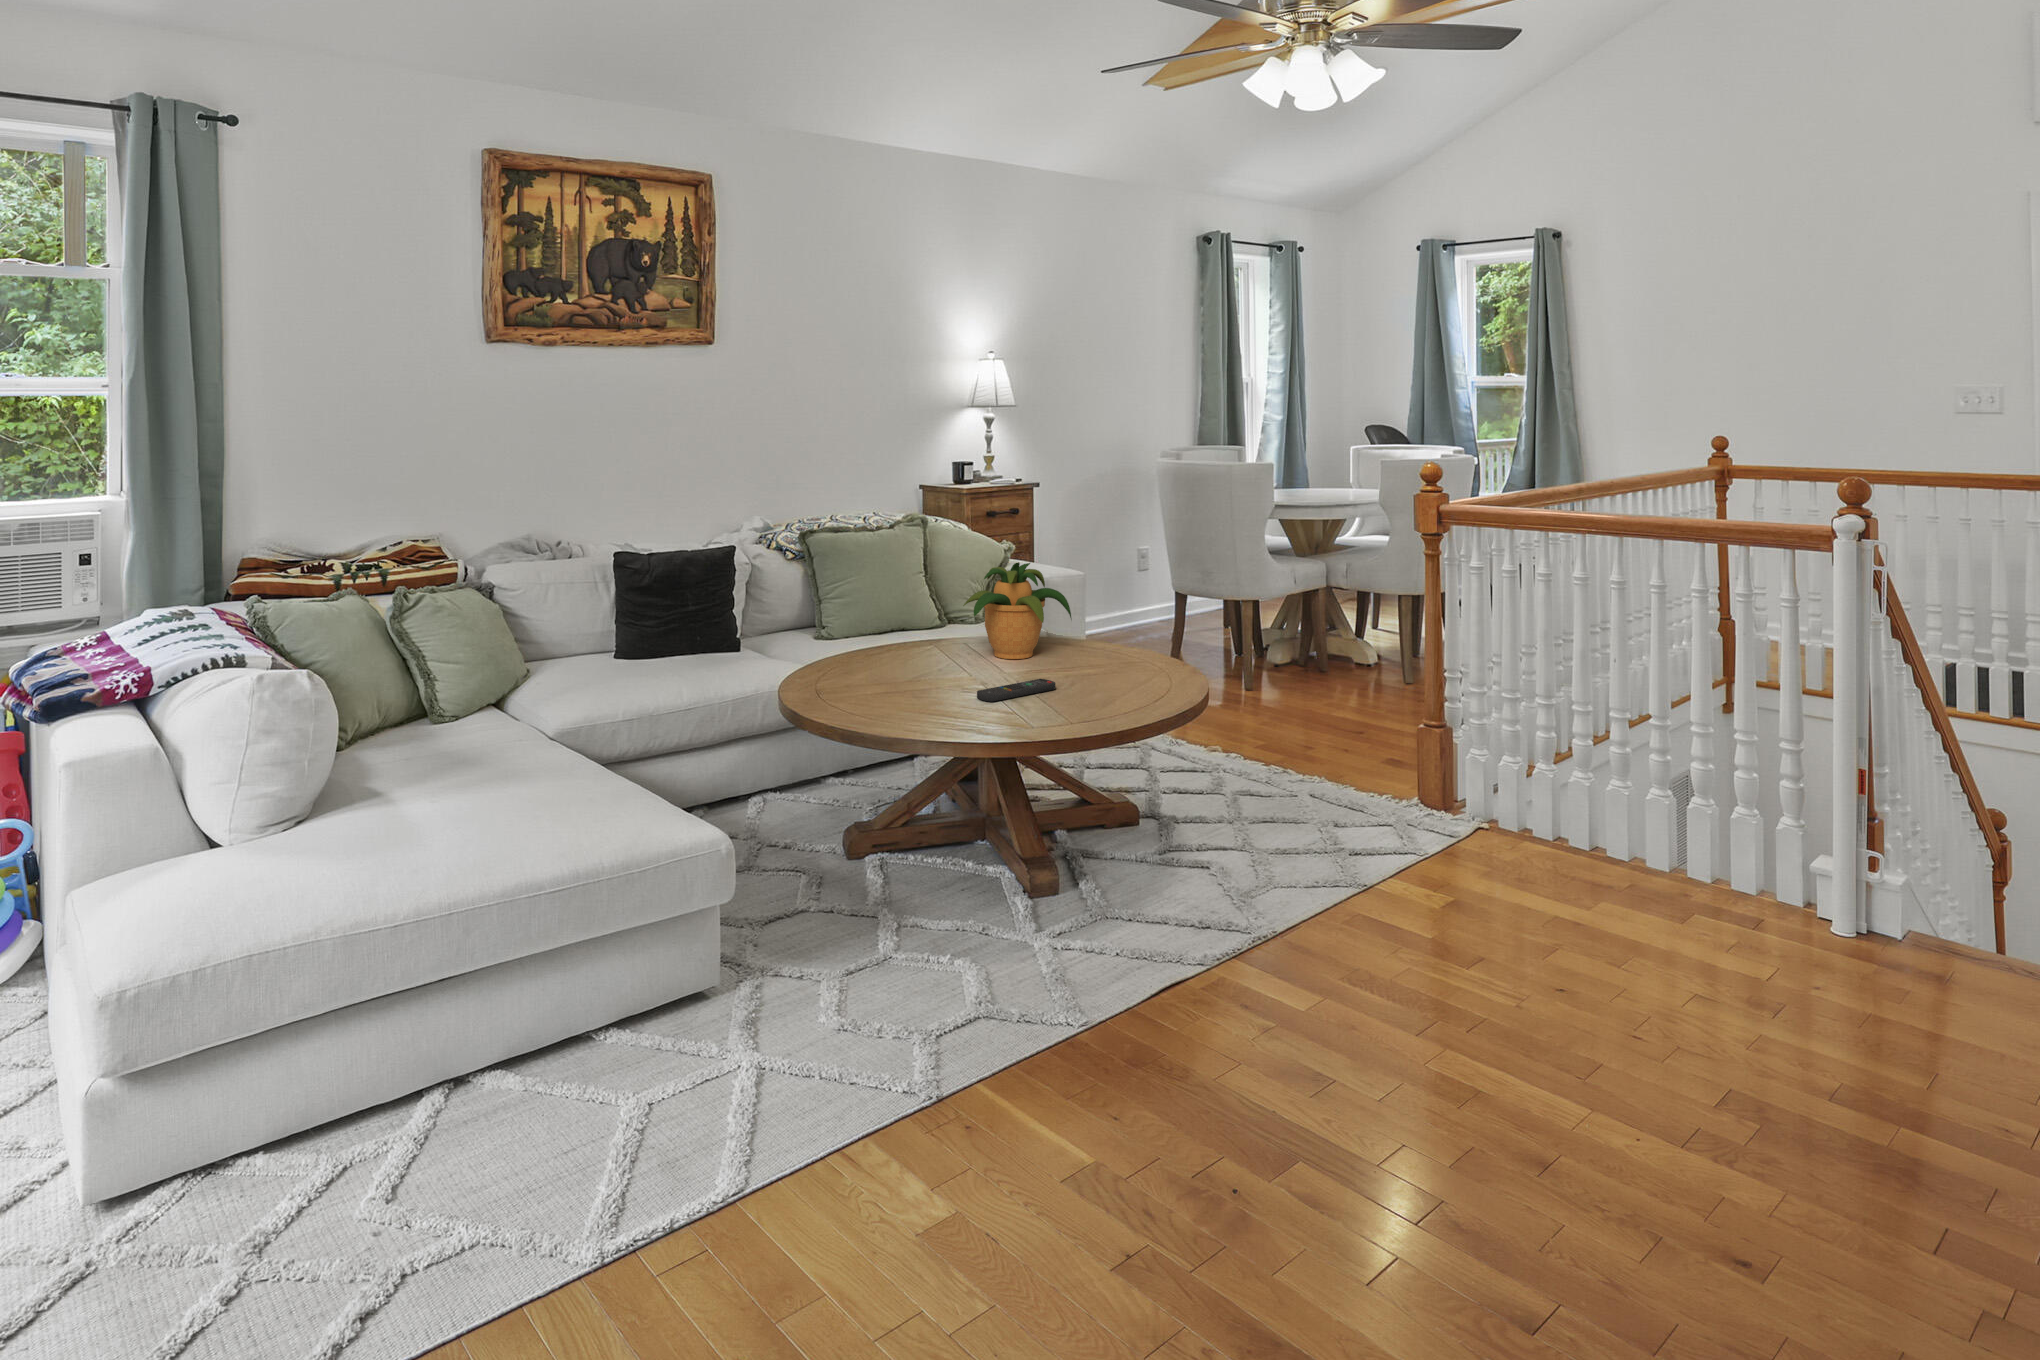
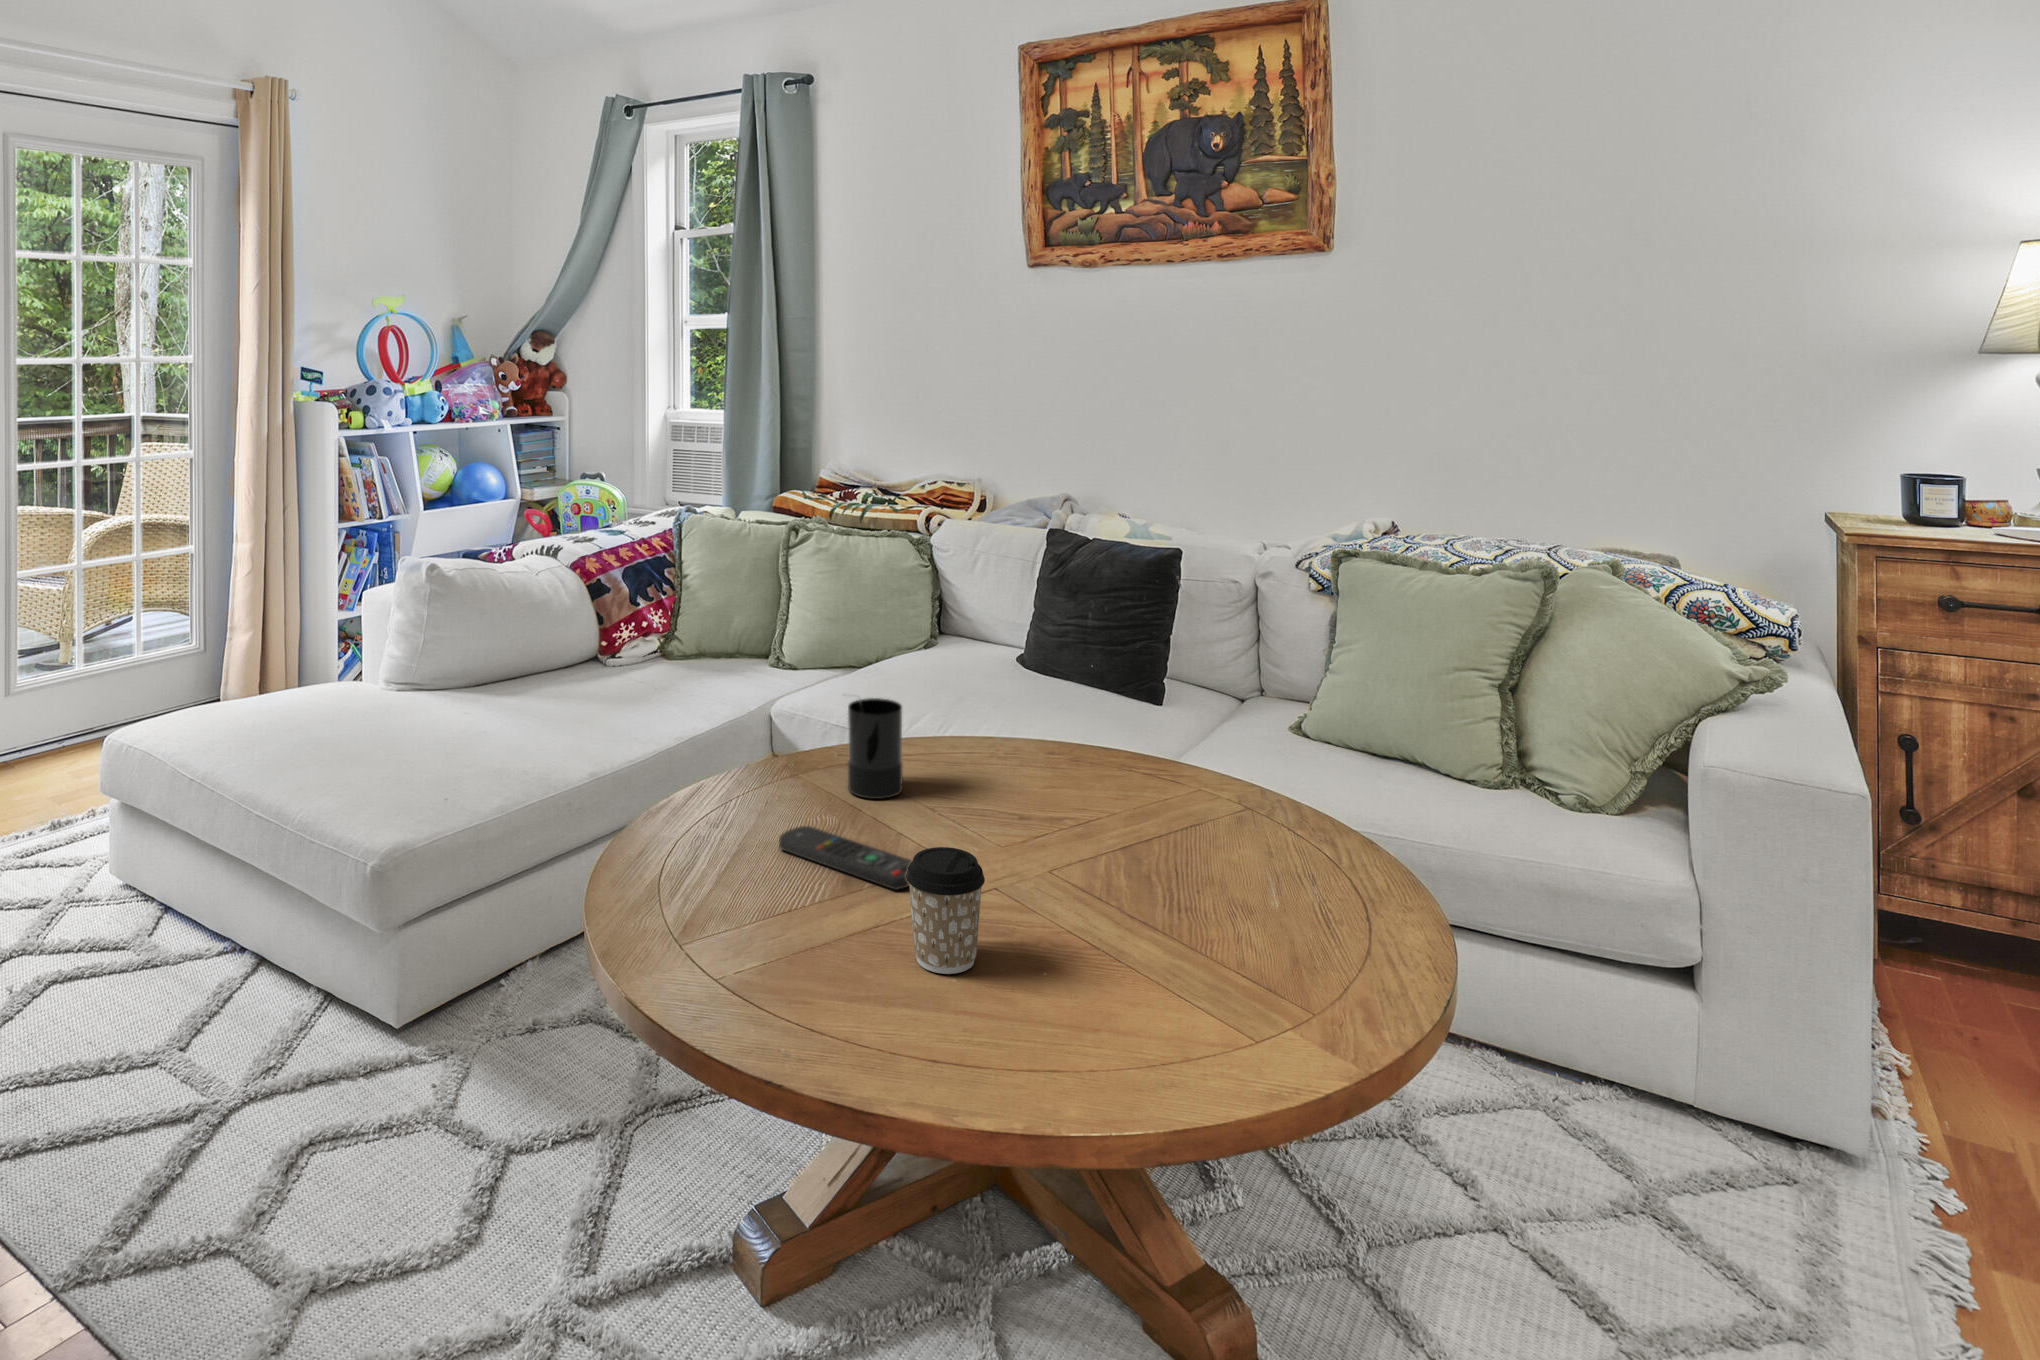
potted plant: present [963,562,1072,659] -> none [998,650,1235,846]
candle: none [904,627,938,686] -> present [848,698,903,799]
coffee cup: none [1108,640,1144,692] -> present [906,847,985,974]

